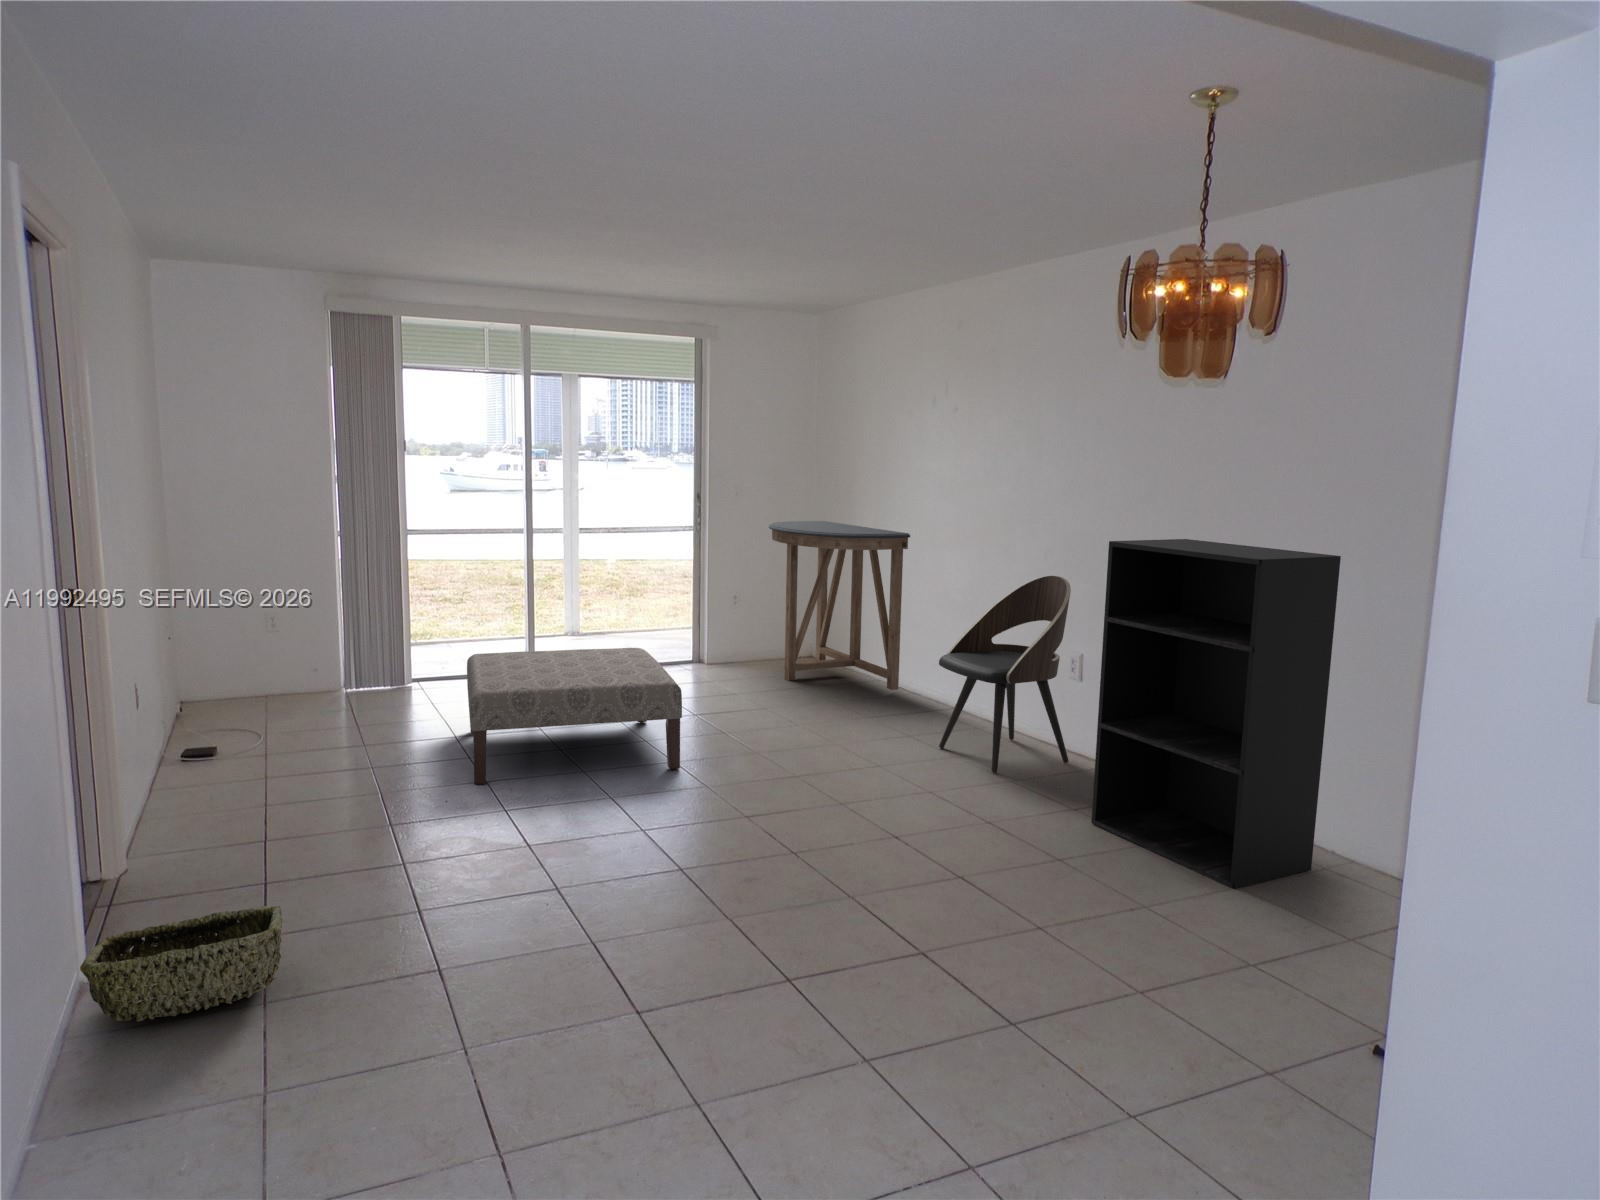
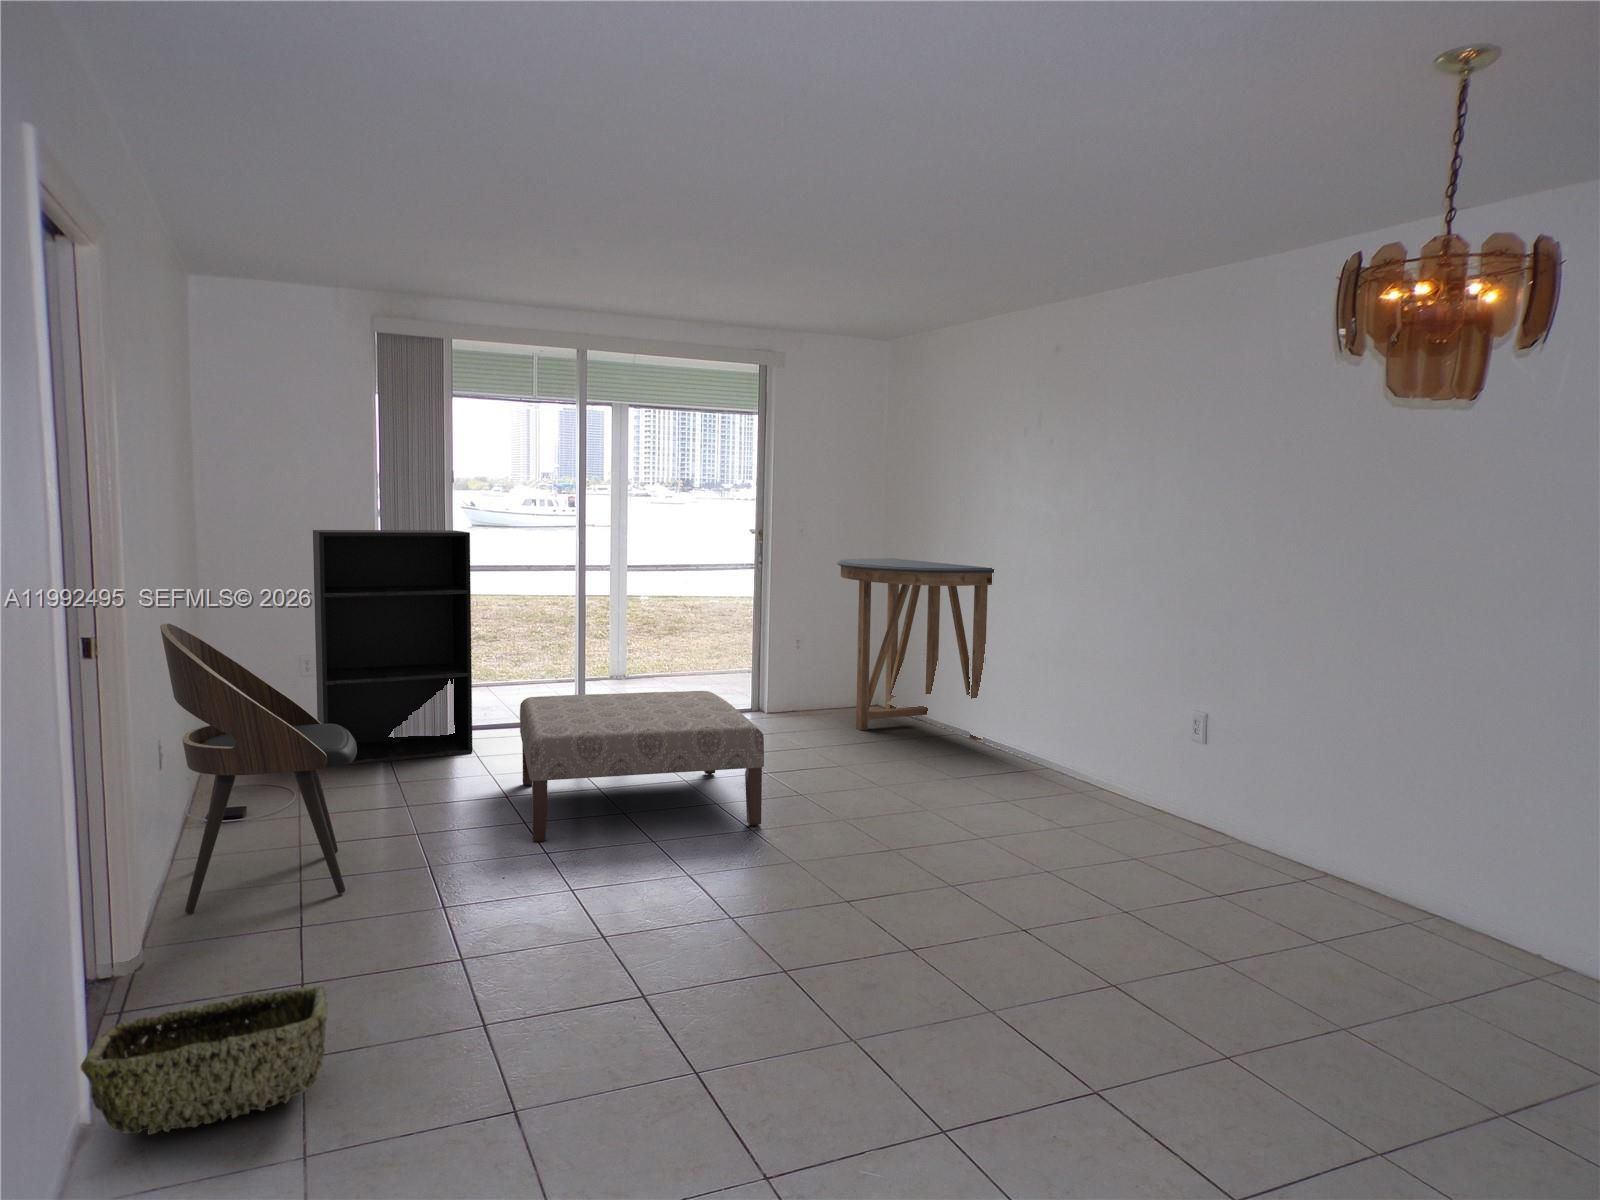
bookshelf: present [1092,539,1341,889] -> present [313,530,473,765]
dining chair: present [939,576,1071,773] -> present [160,624,357,913]

